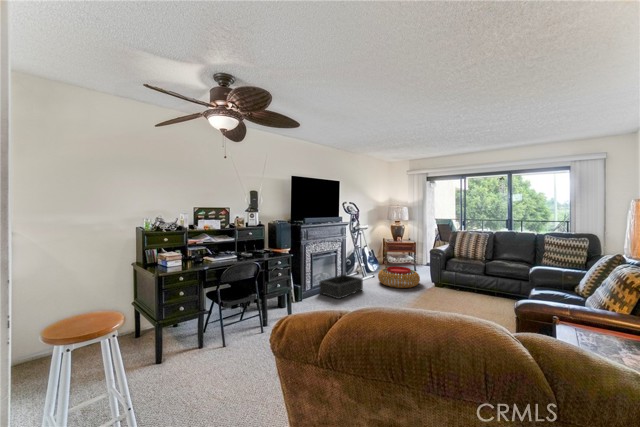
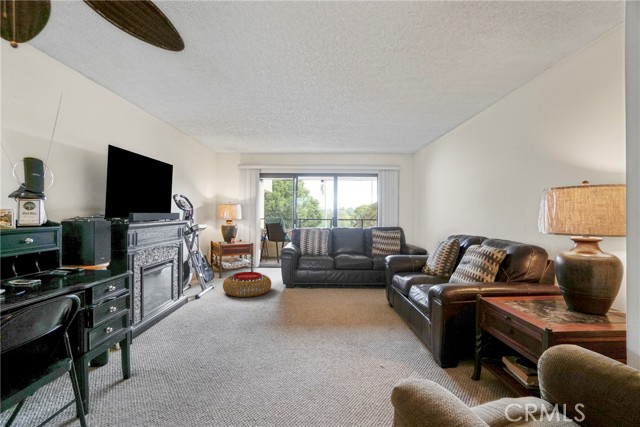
basket: present [319,275,363,299] -> none [153,291,212,326]

